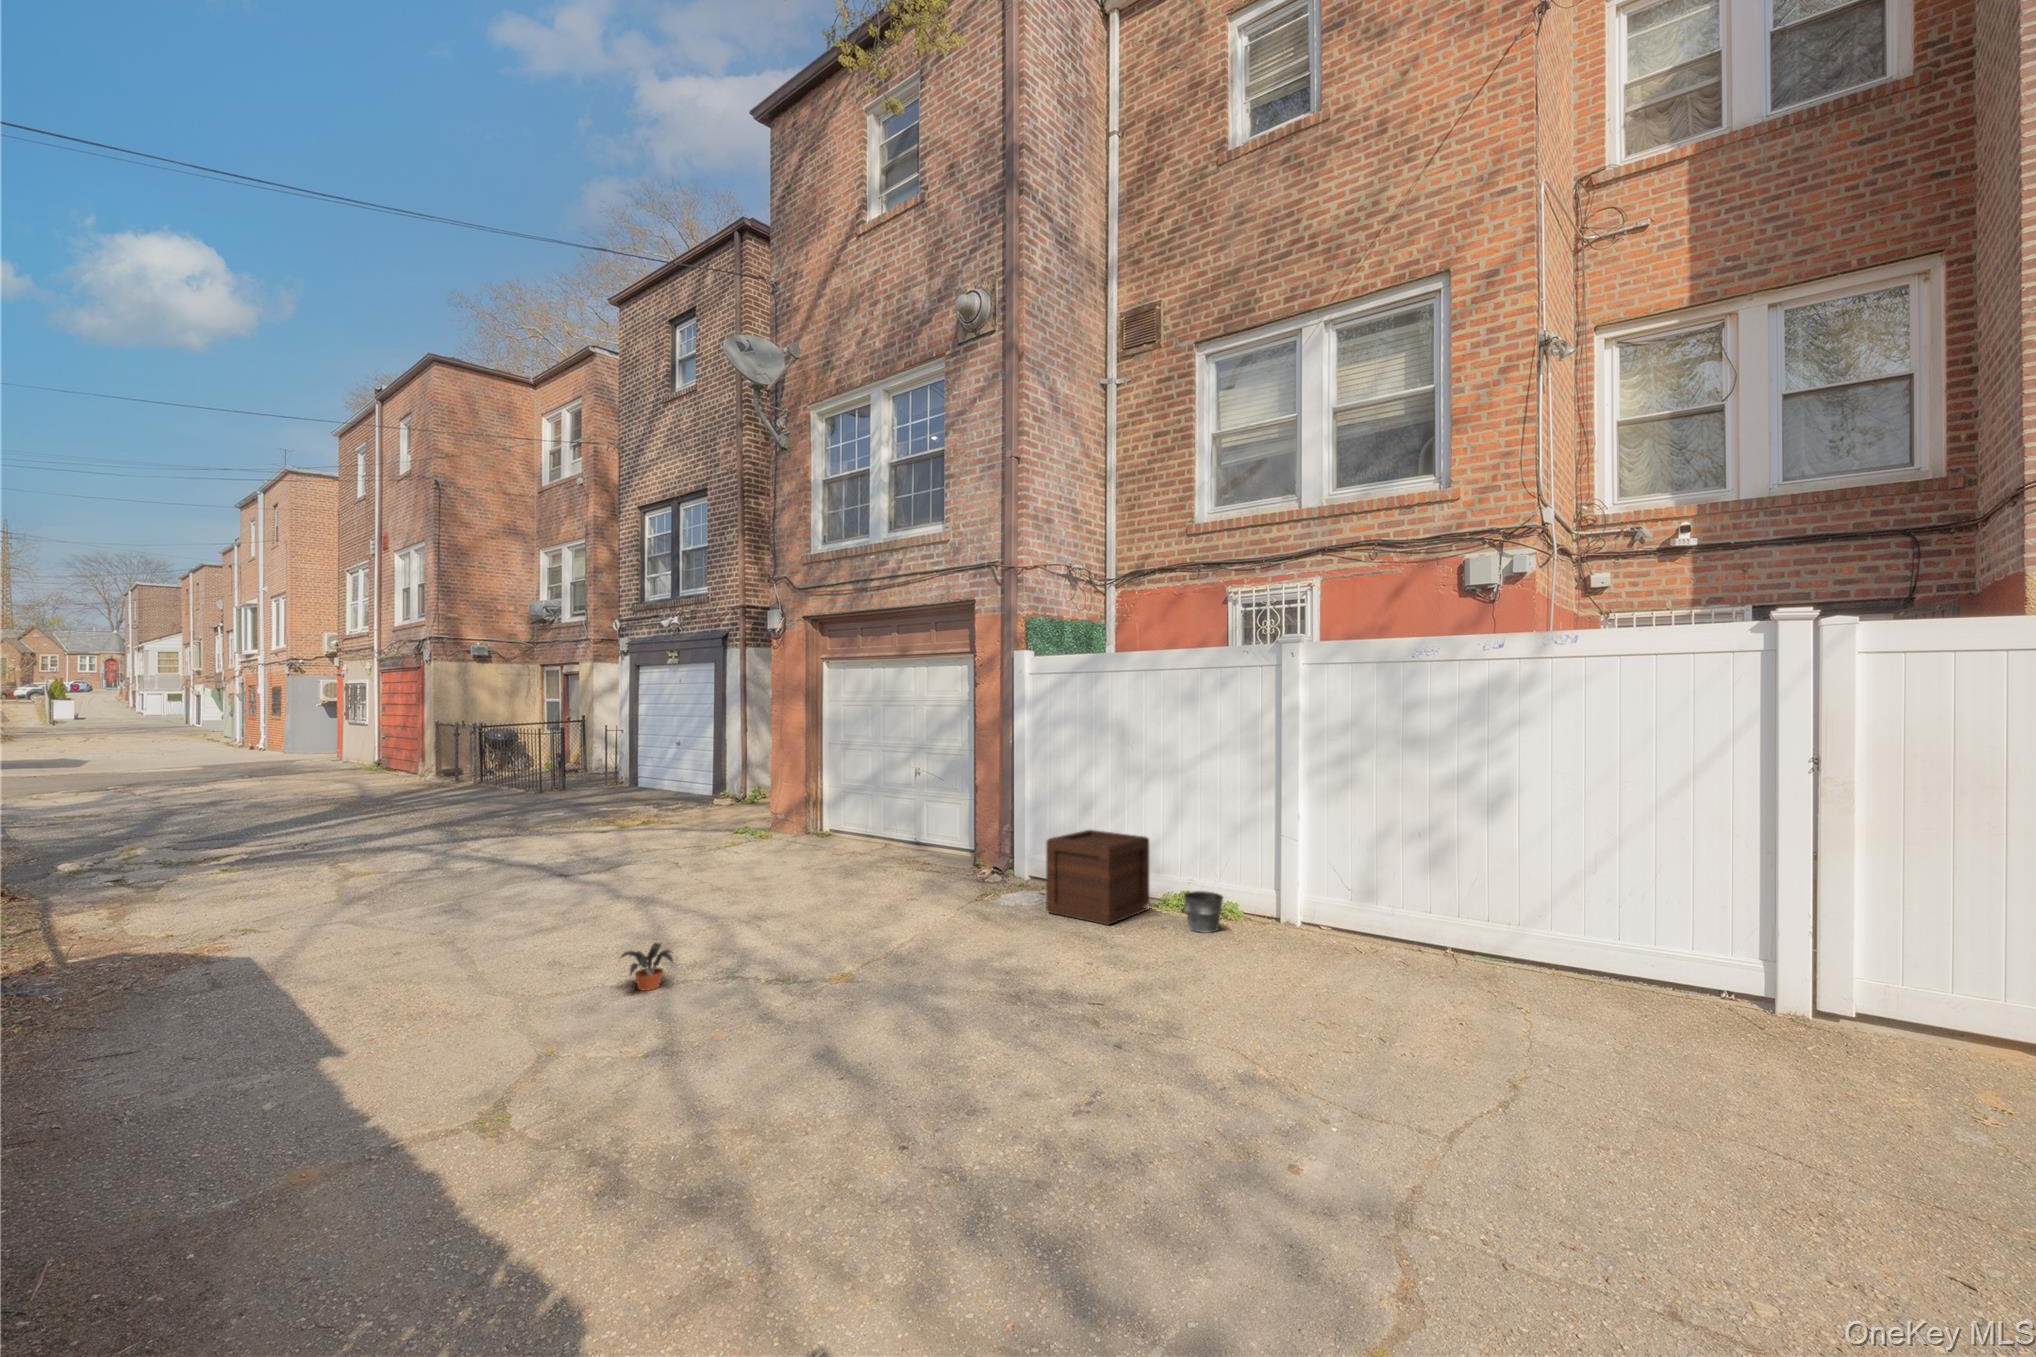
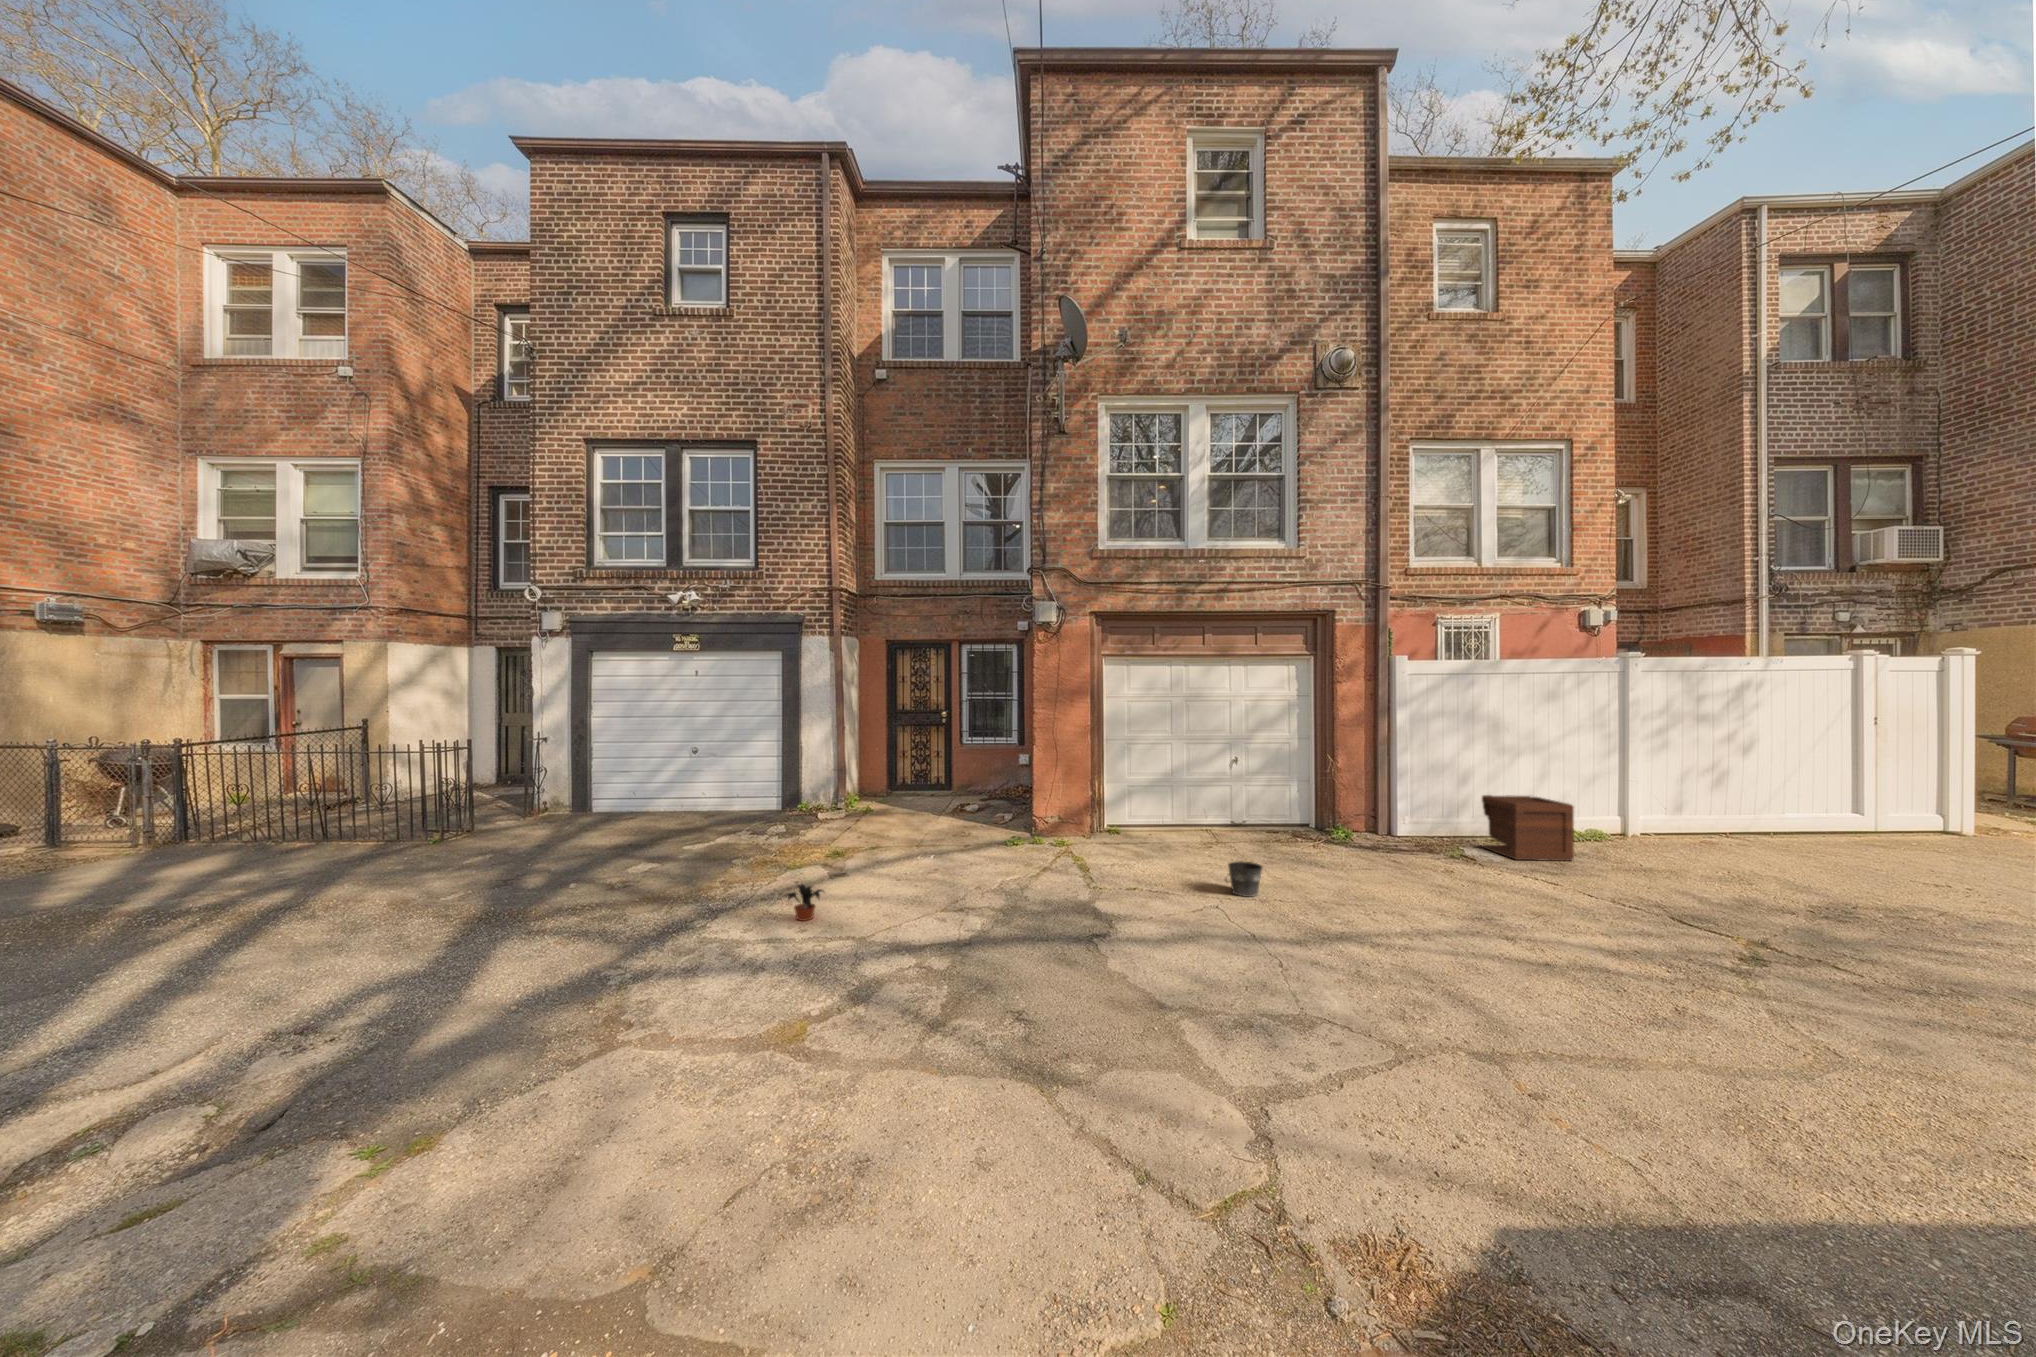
bucket: present [1181,891,1223,933] -> present [1225,861,1262,897]
potted plant: present [621,943,673,991] -> present [787,884,824,921]

